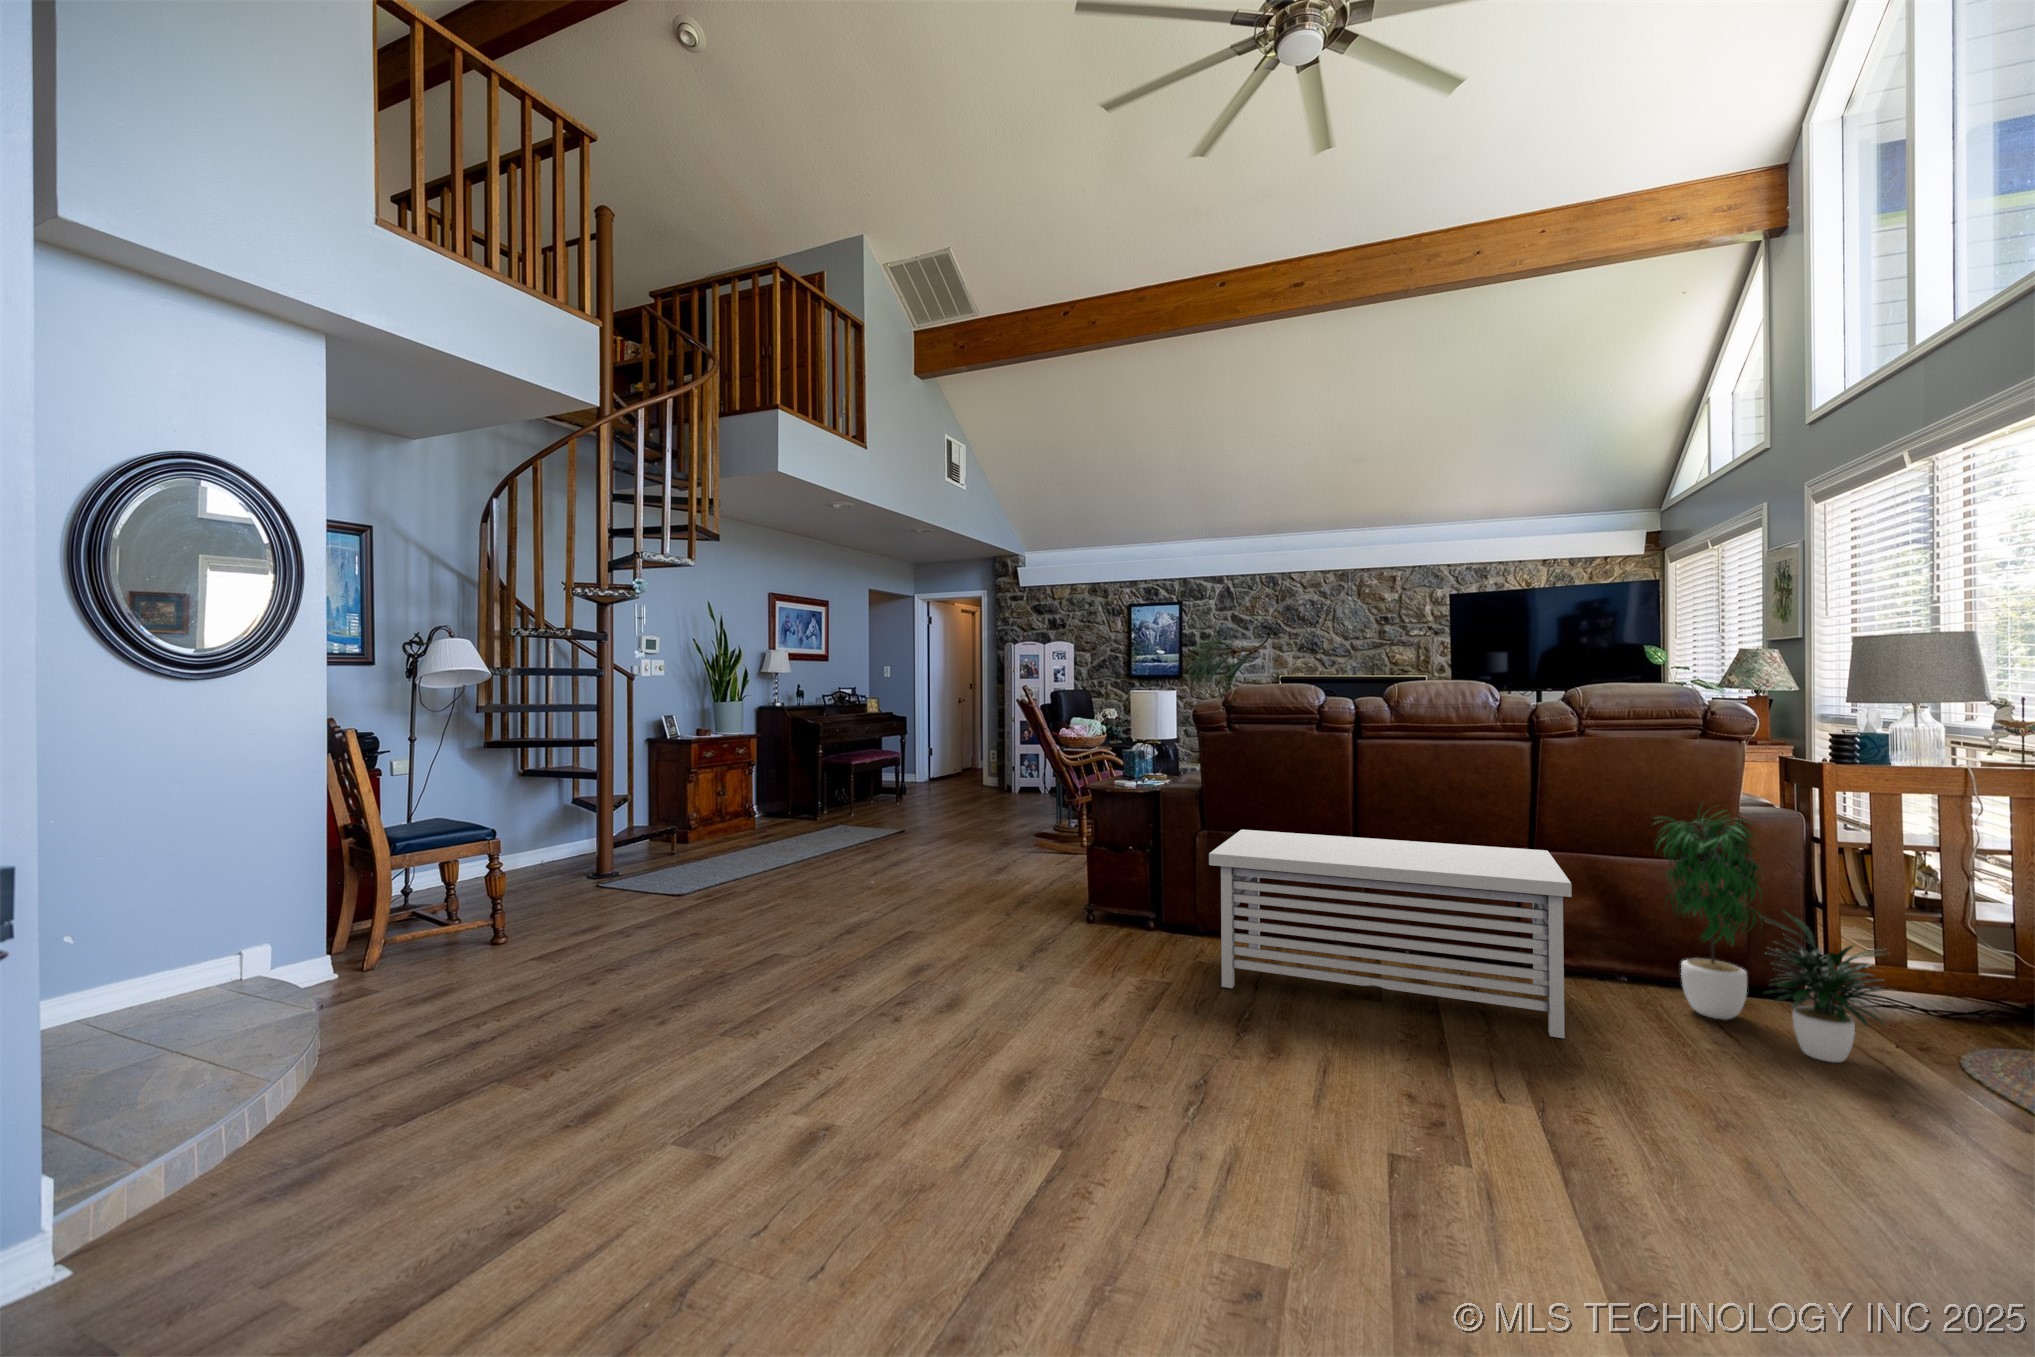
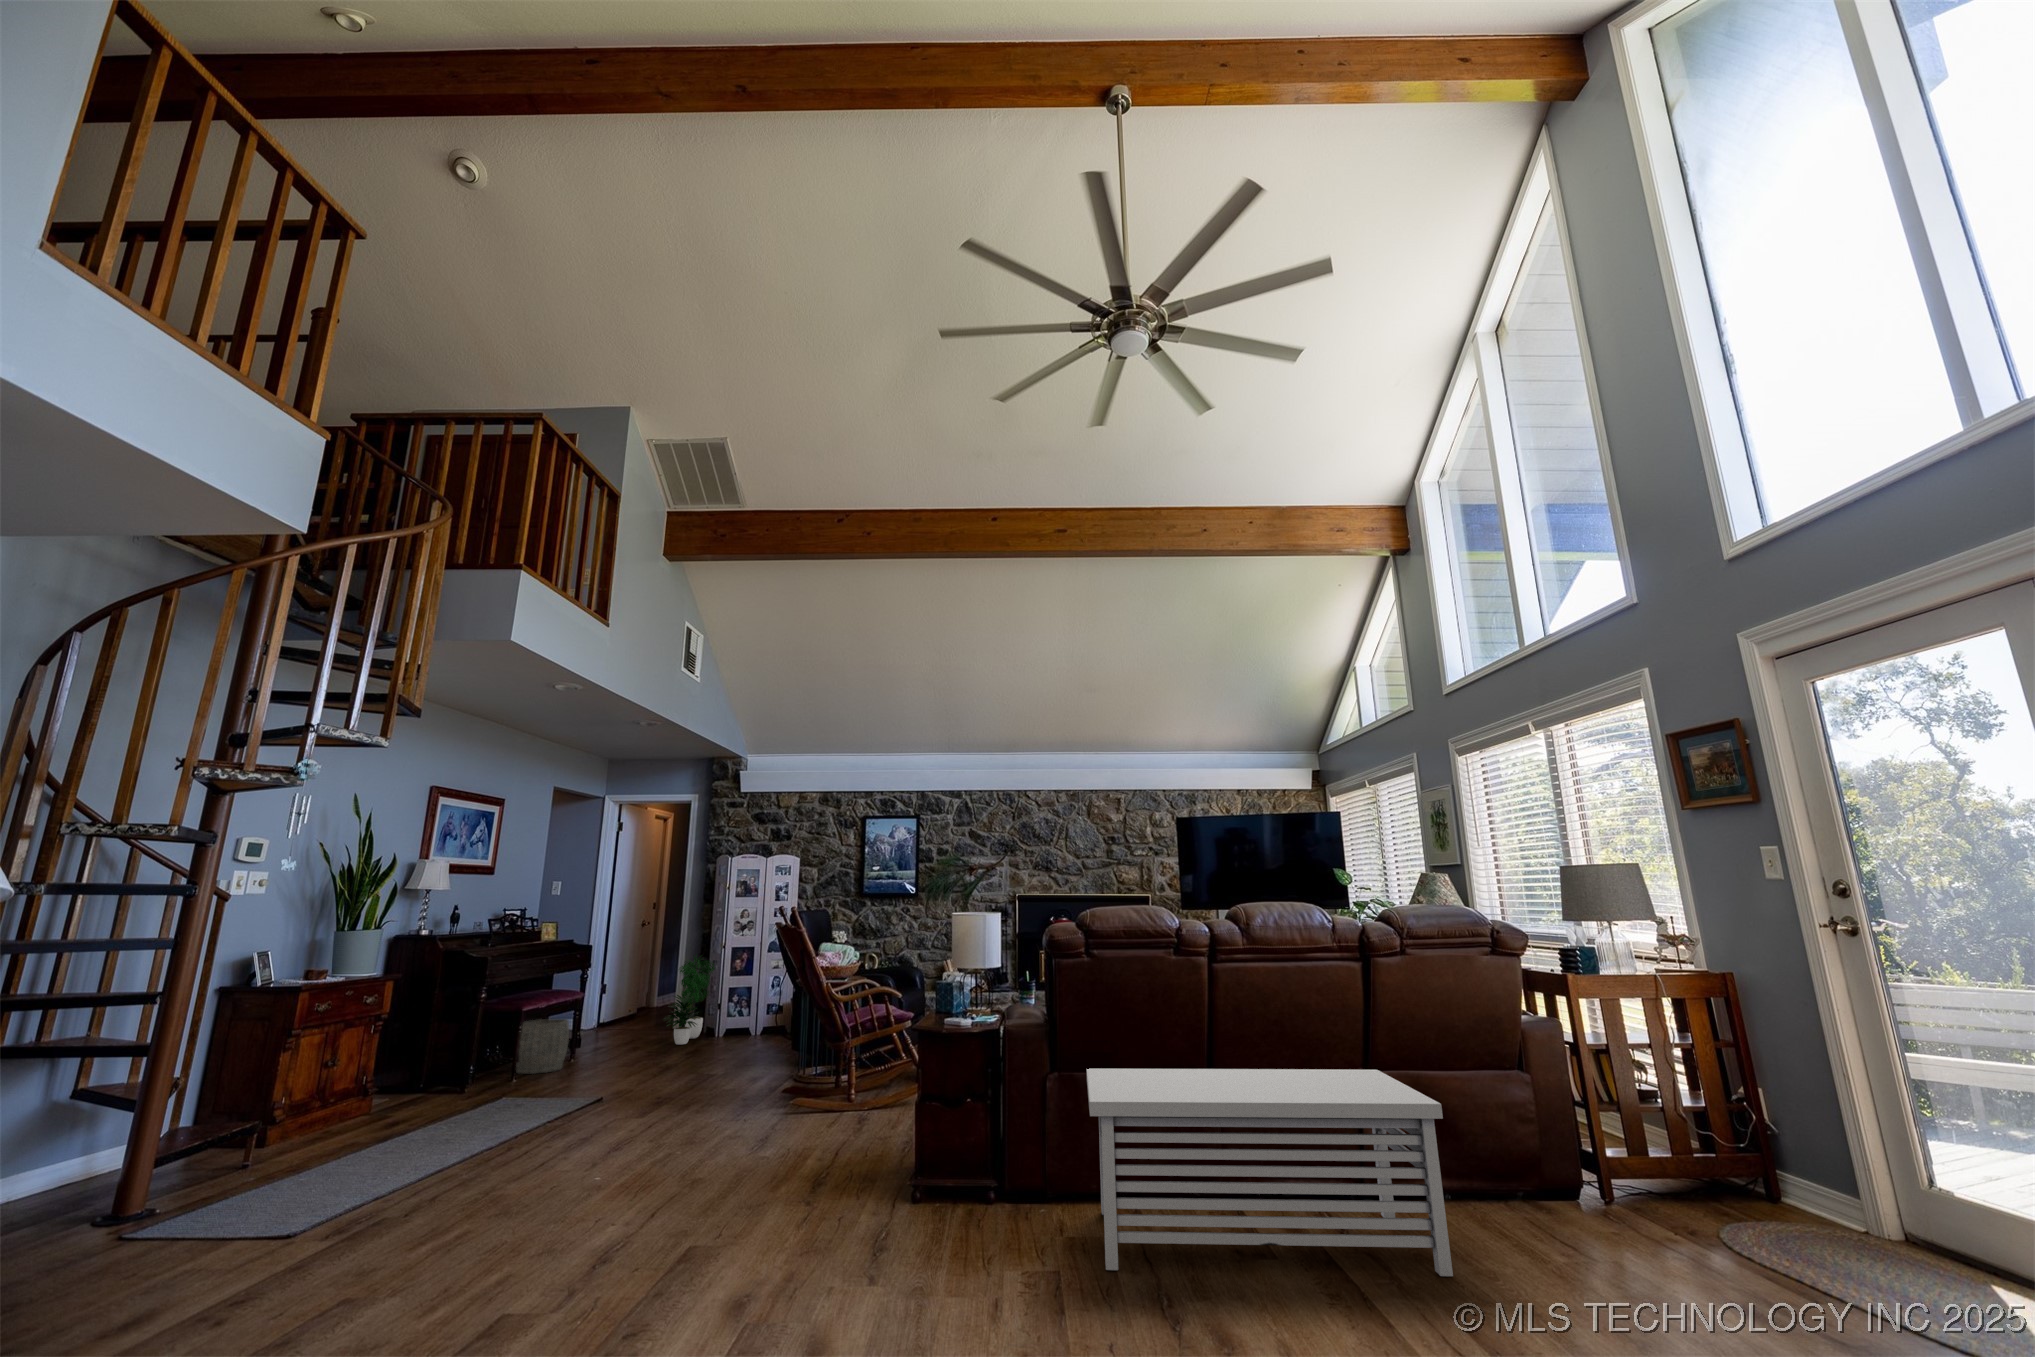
woven basket: none [855,772,891,811] -> present [516,1019,569,1074]
potted plant: present [1656,811,1887,1063] -> present [662,954,715,1045]

